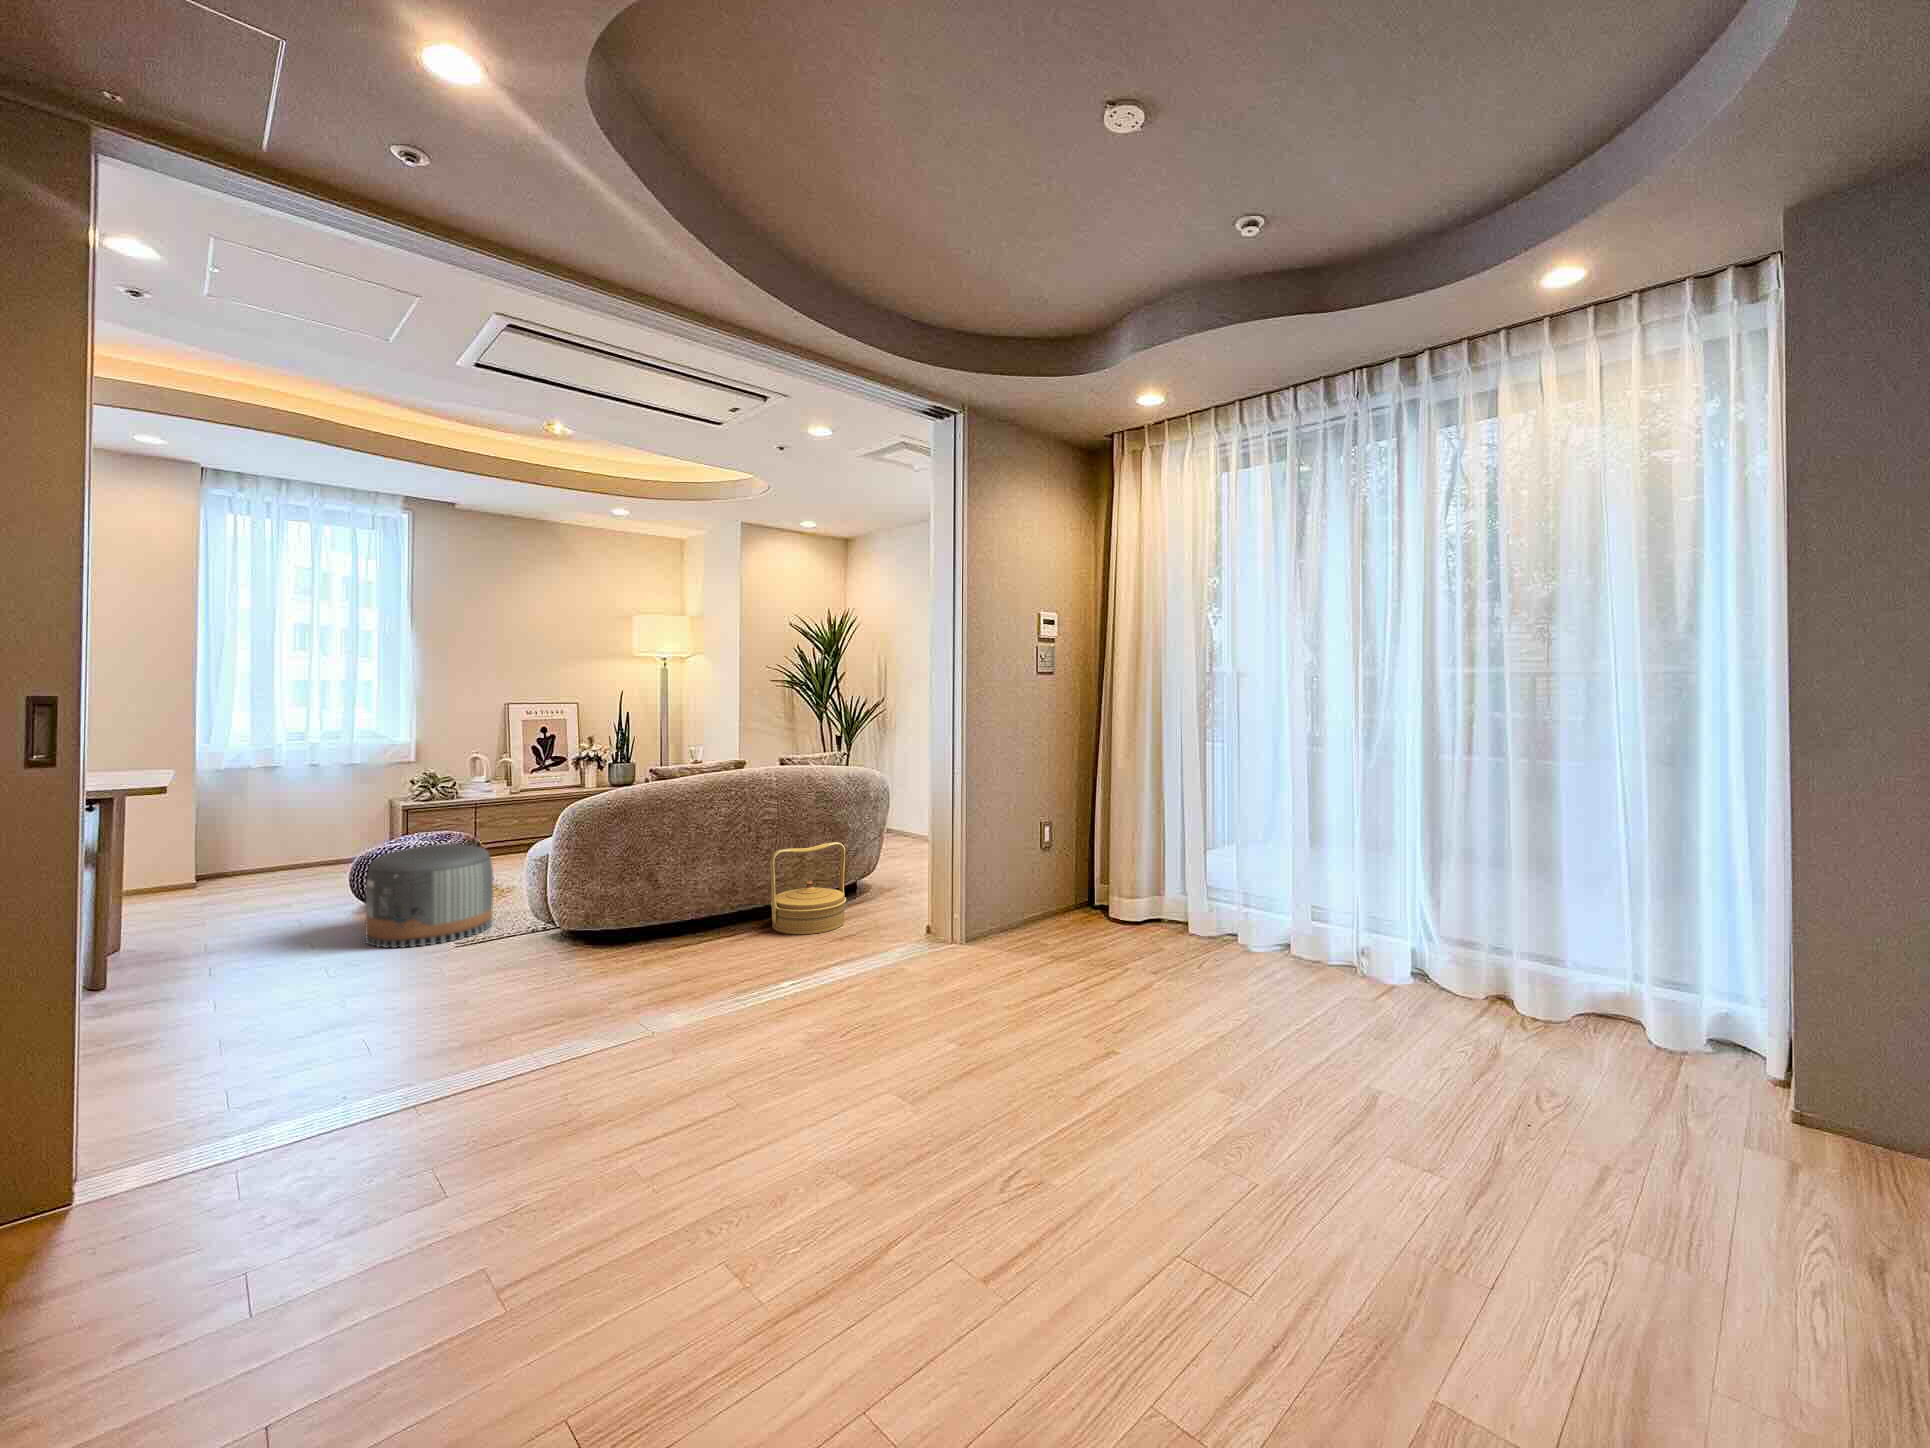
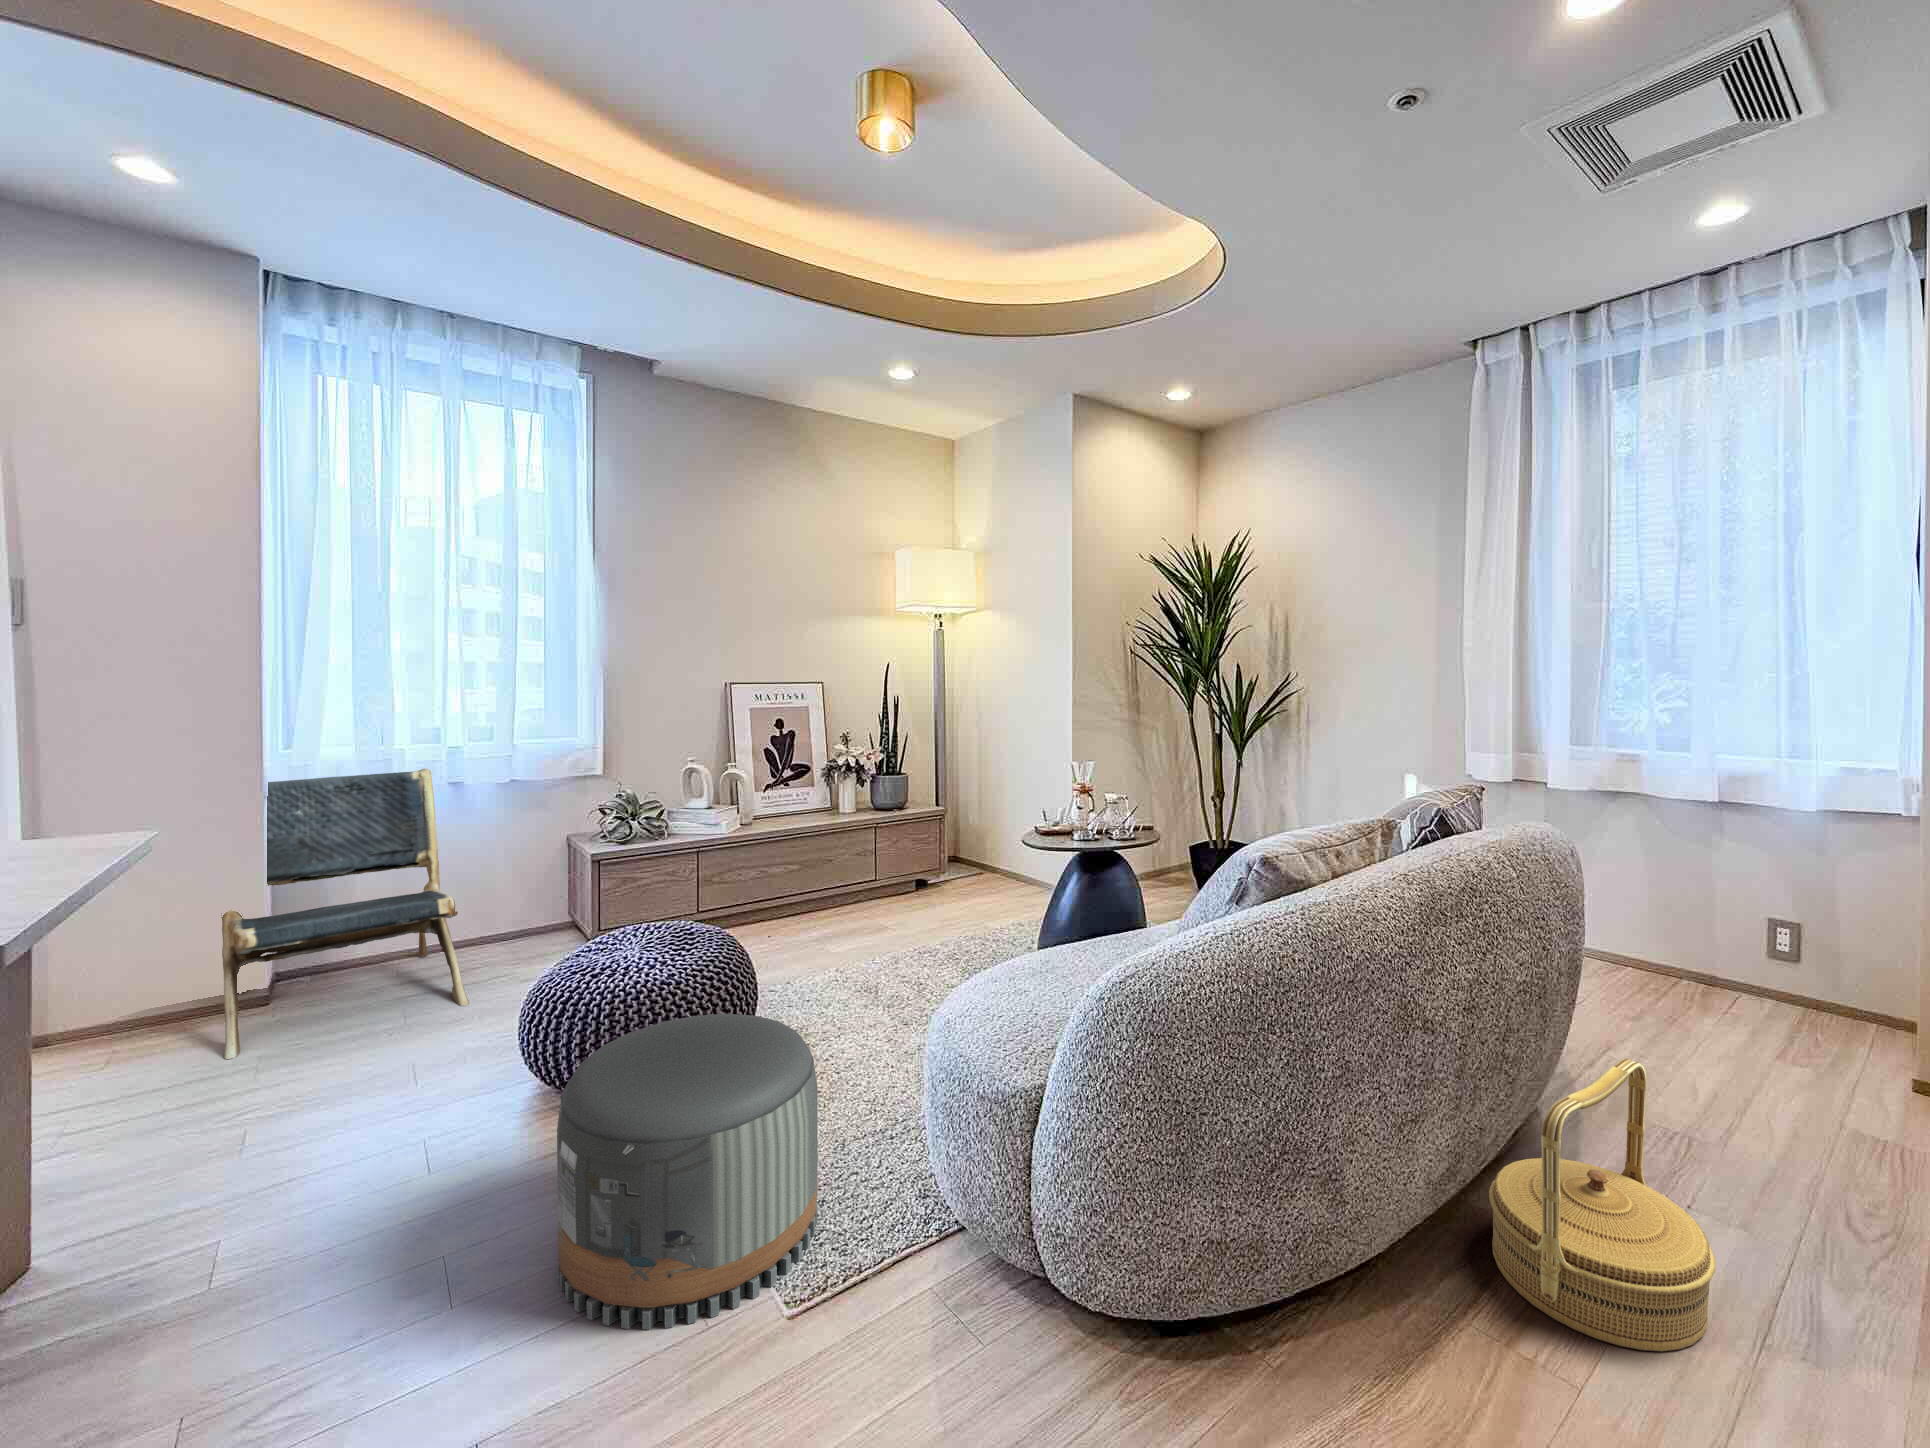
lounge chair: none [161,754,321,904] -> present [221,768,469,1059]

